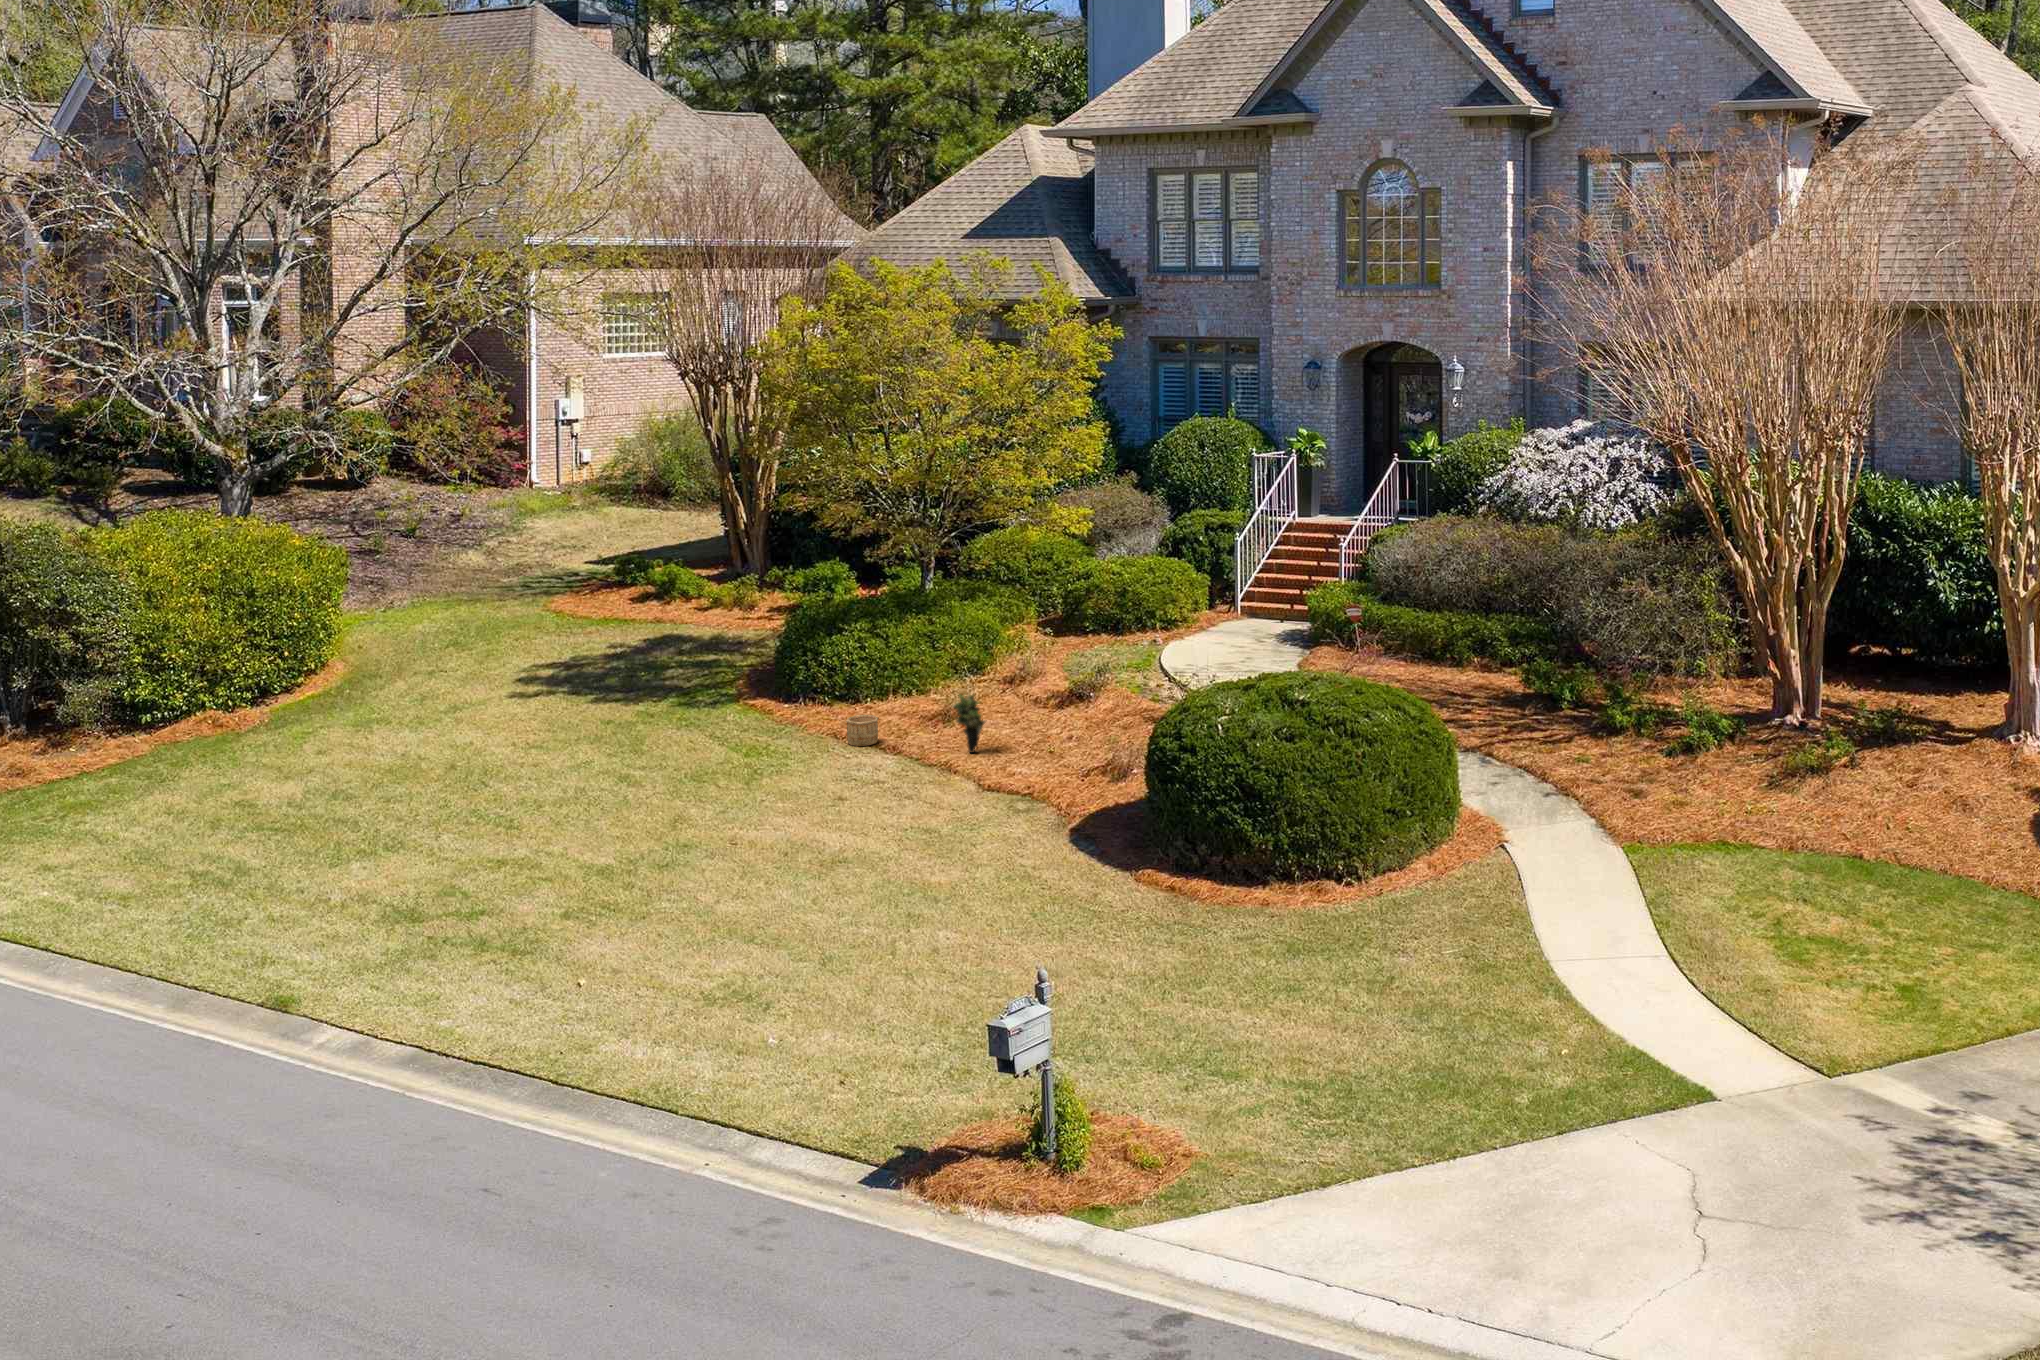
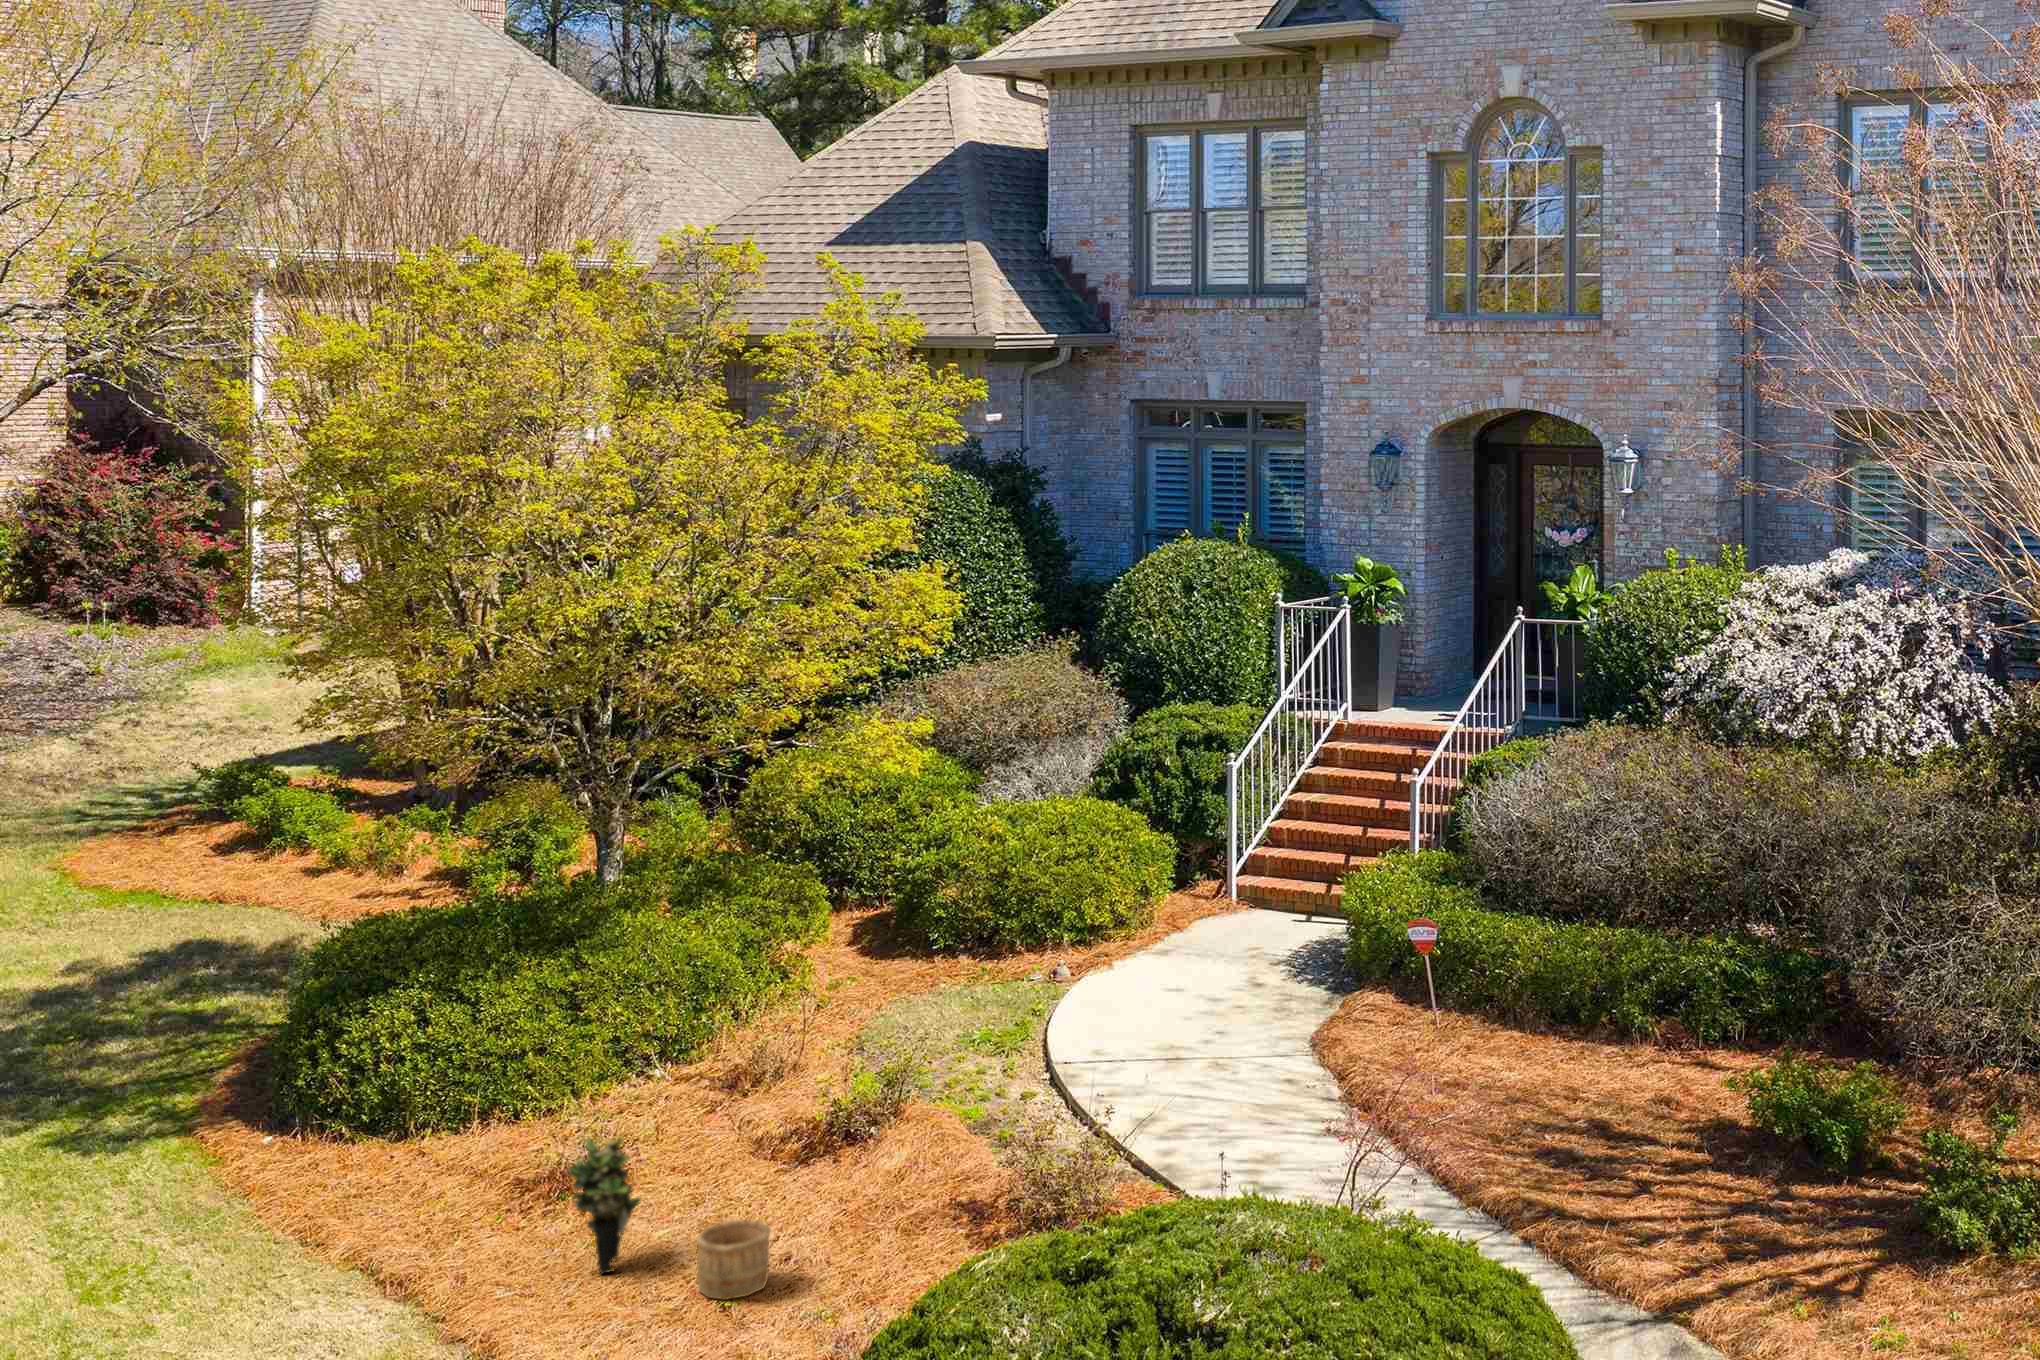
wooden bucket: present [846,715,878,746] -> present [696,1219,771,1300]

